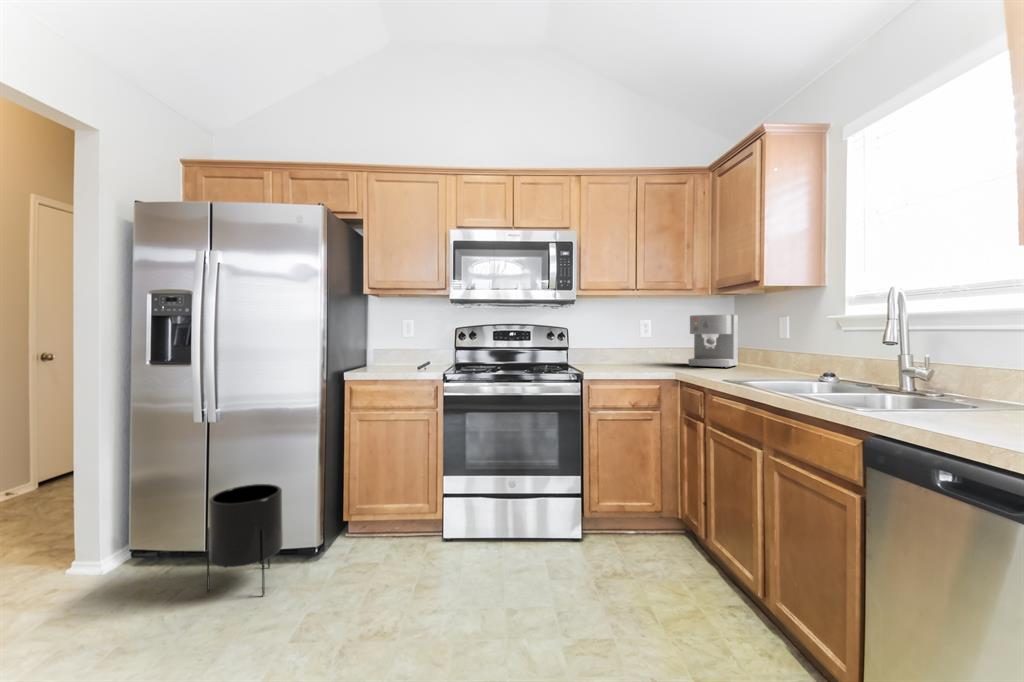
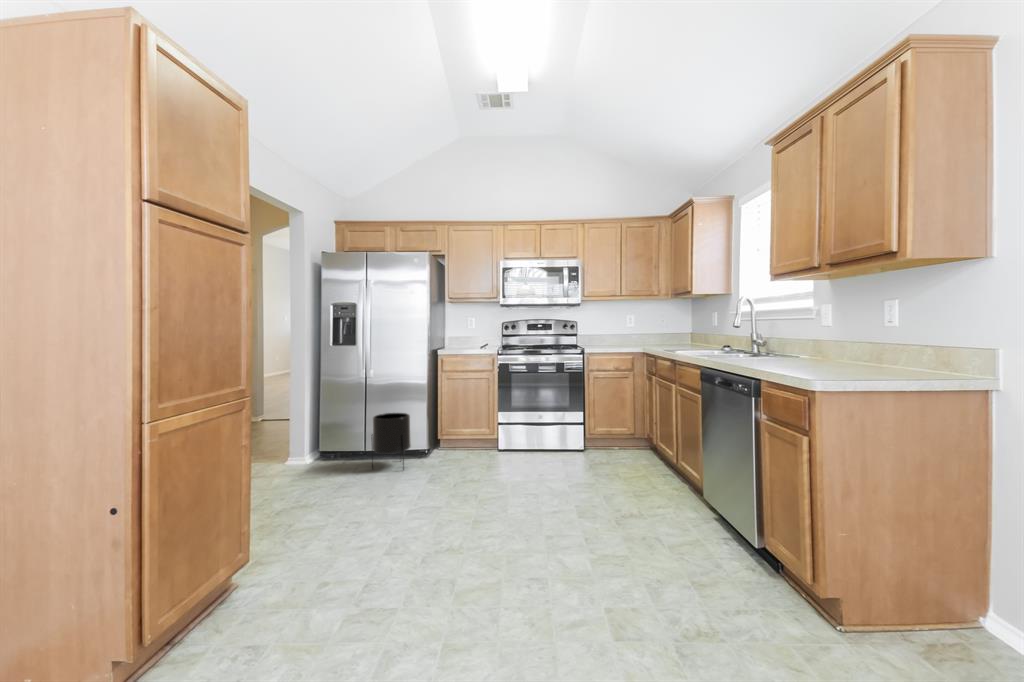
coffee maker: present [688,315,738,368] -> none [656,311,689,346]

